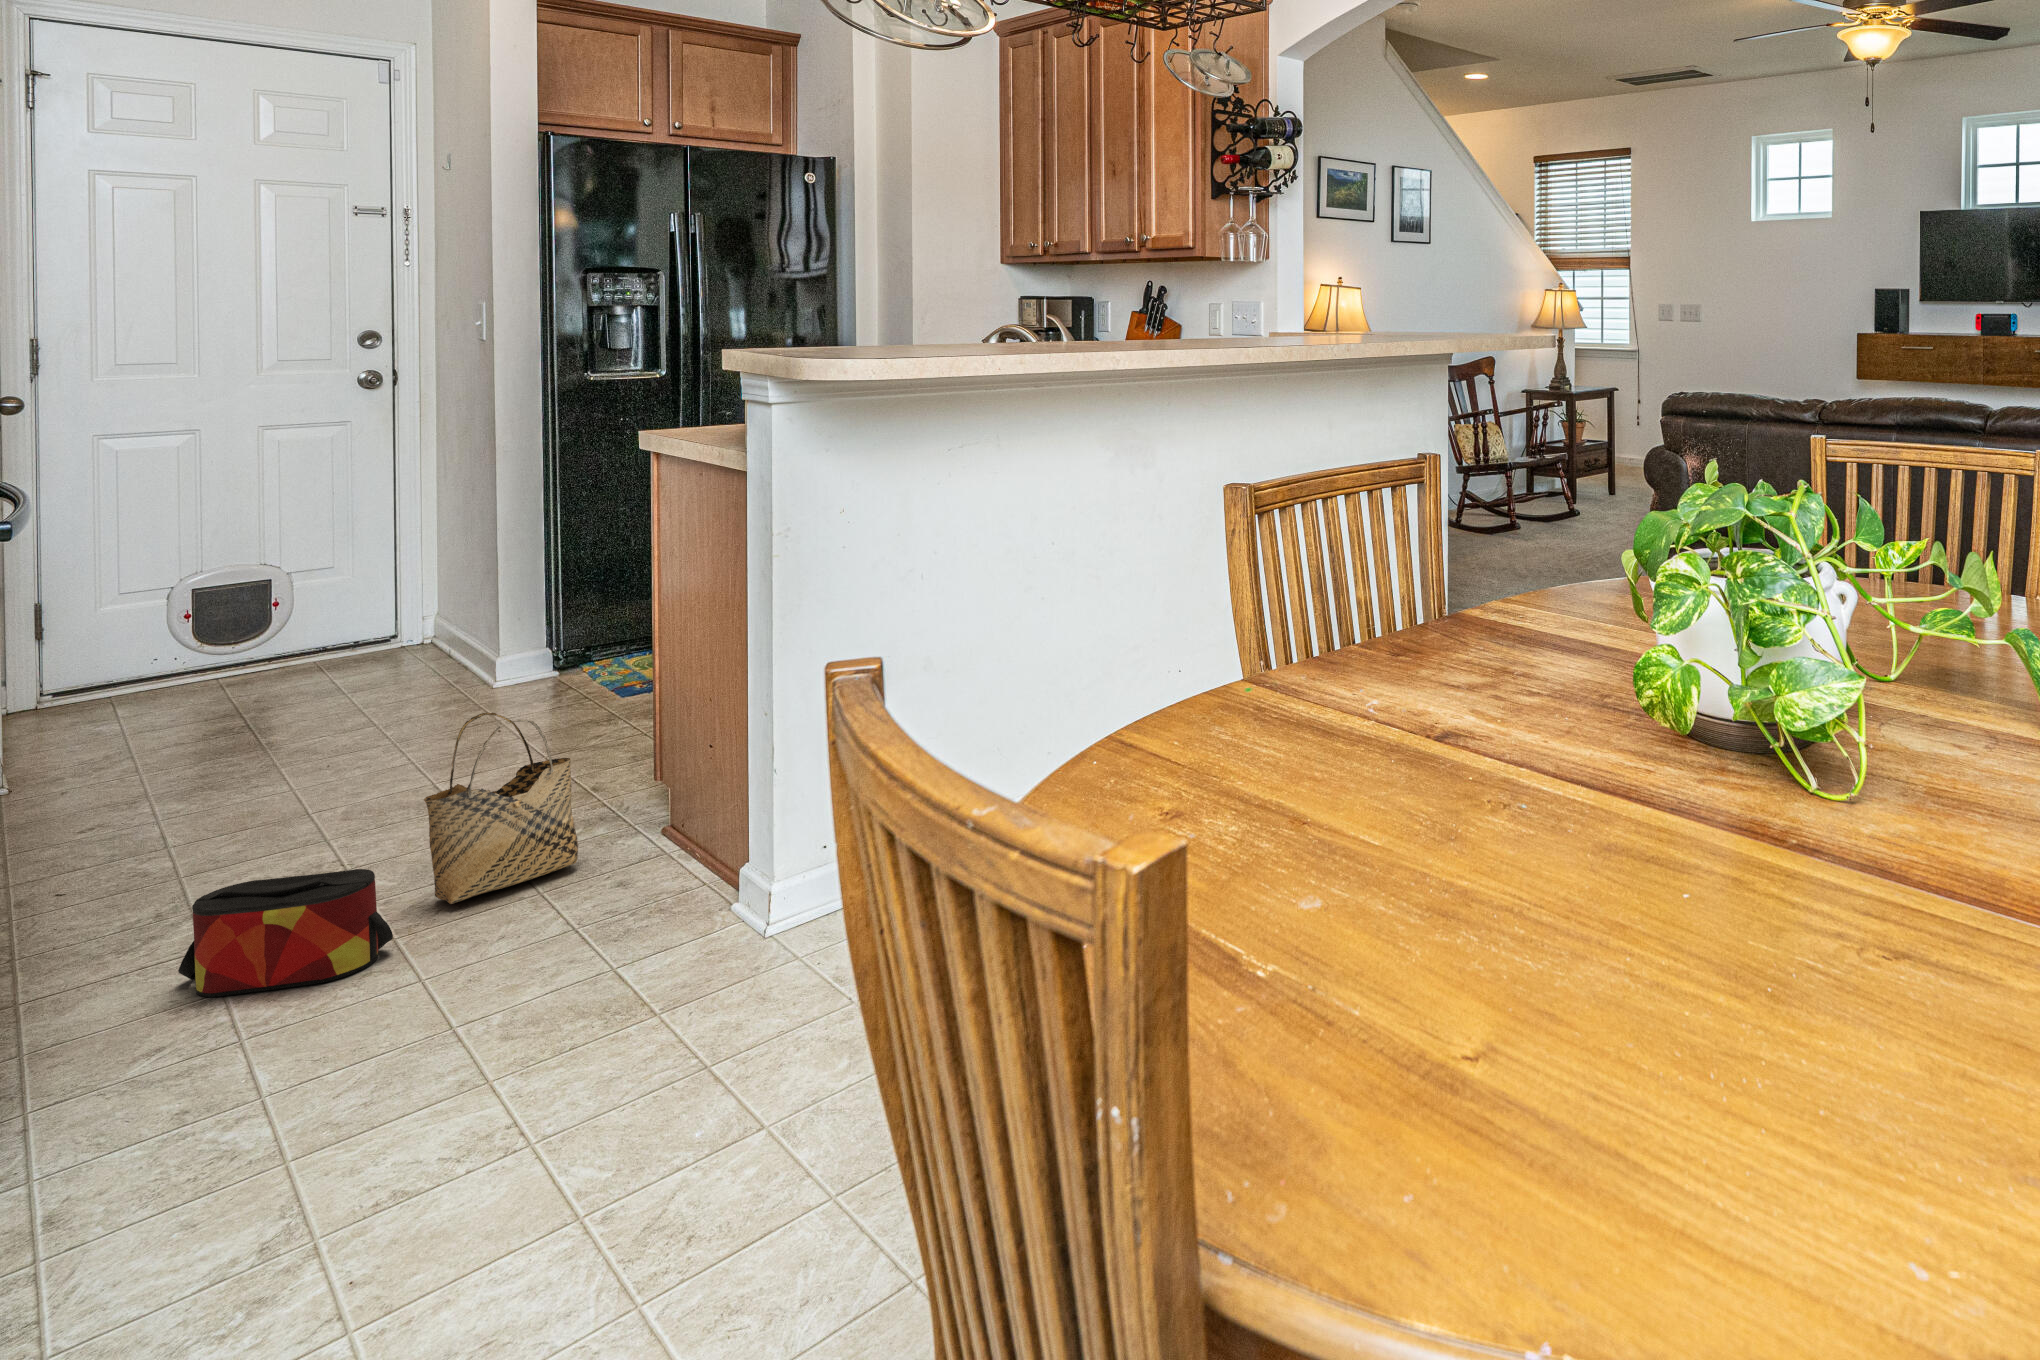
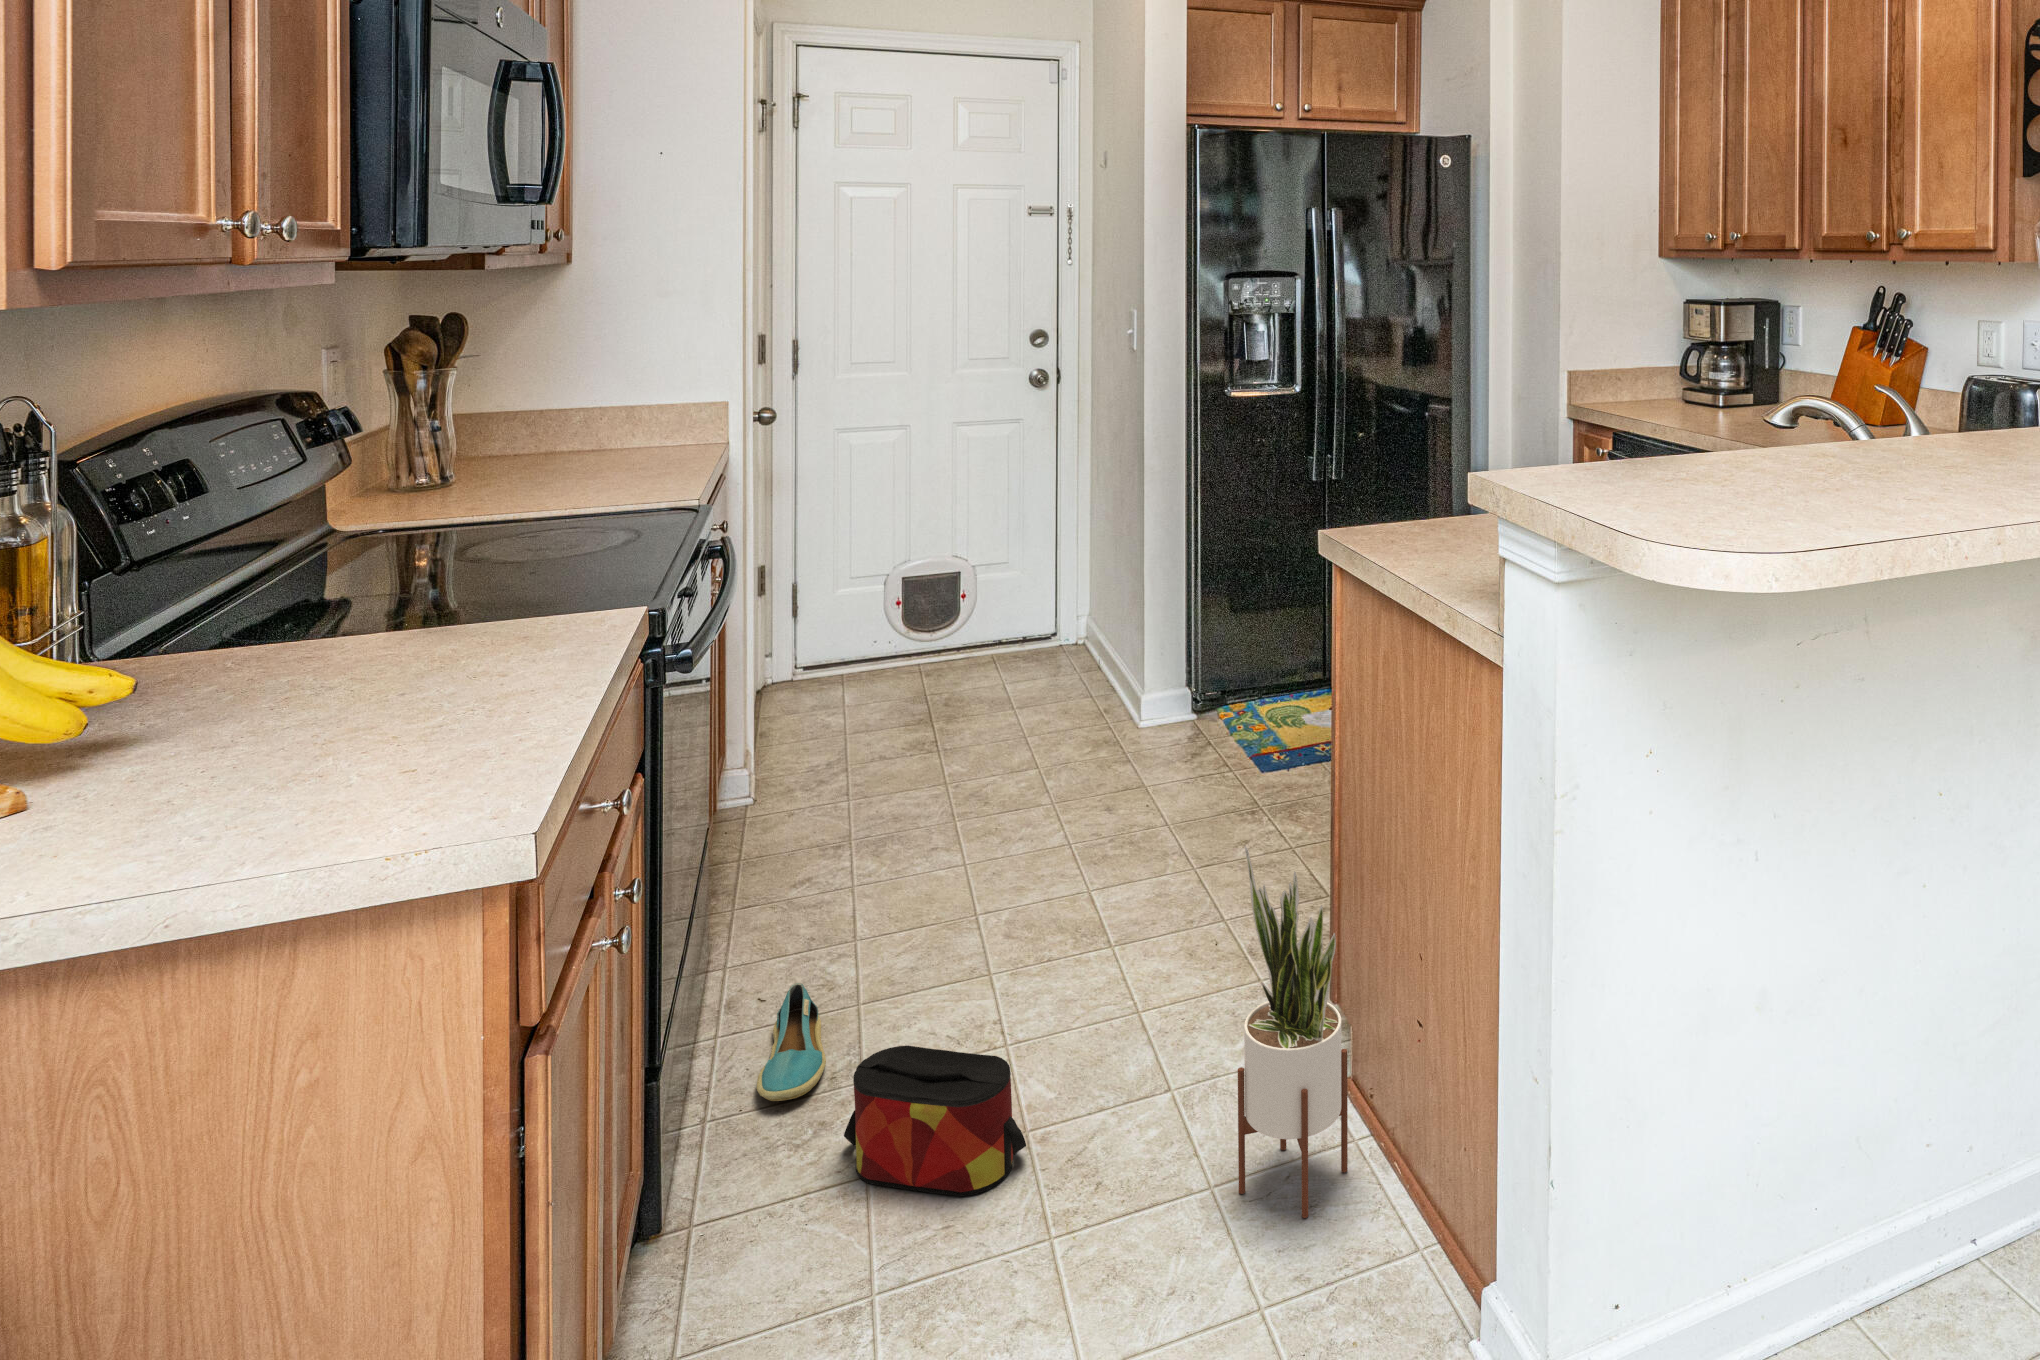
potted plant: none [610,655,715,927] -> present [1238,846,1348,1218]
woven basket: present [424,713,578,904] -> none [1059,862,1205,1095]
shoe: none [57,886,144,972] -> present [757,983,826,1101]

